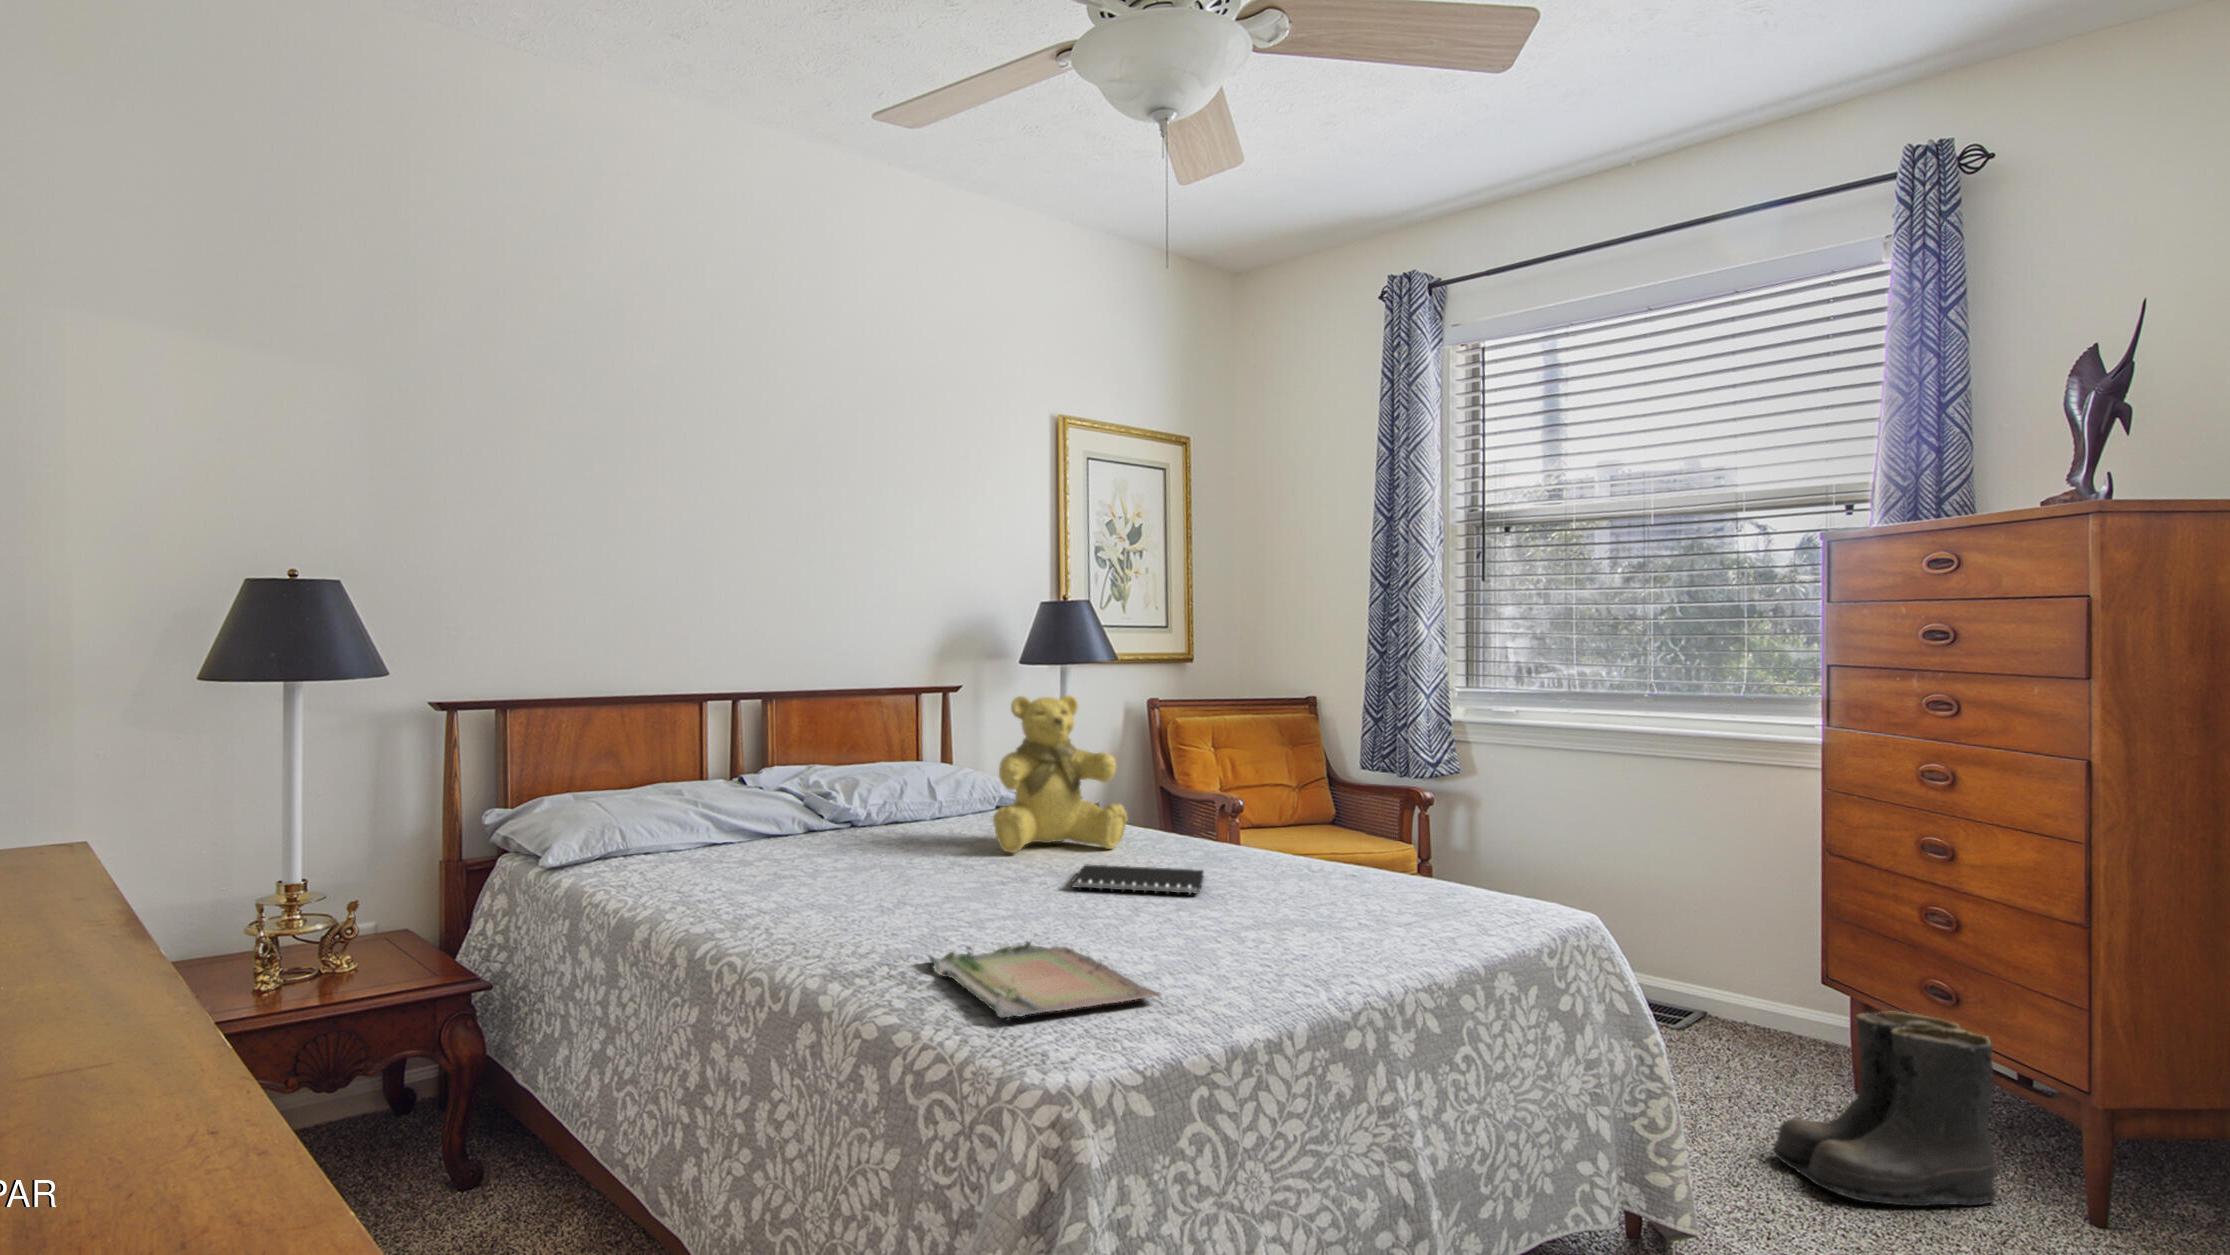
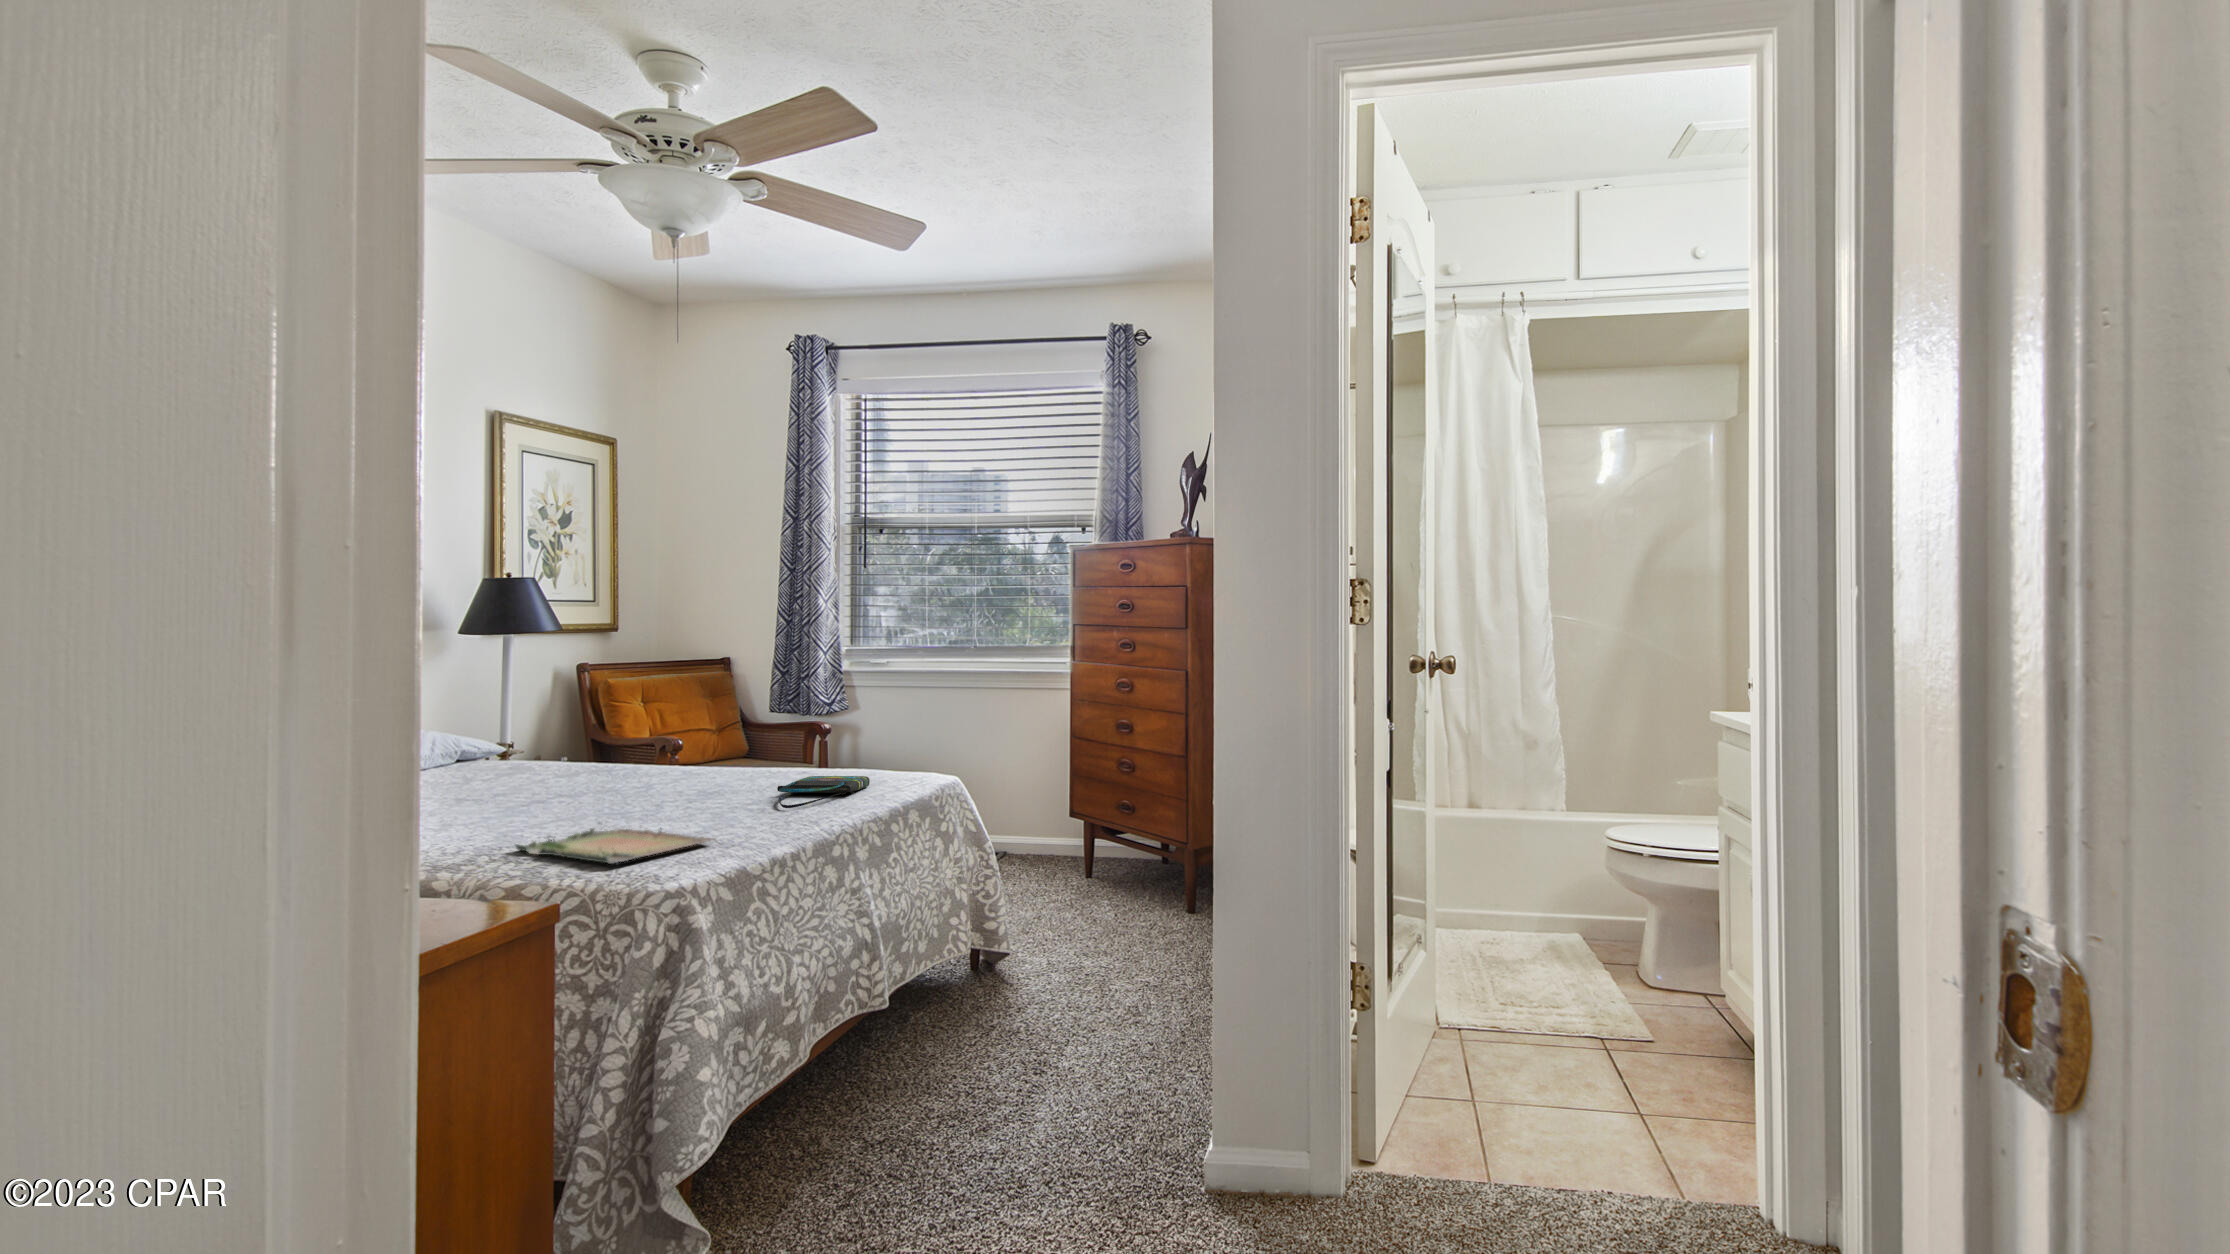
teddy bear: present [993,695,1127,853] -> none [495,657,615,787]
notebook: present [1072,865,1204,894] -> none [592,779,698,801]
tote bag: none [1289,890,1440,946] -> present [777,776,870,808]
boots: present [1772,1012,1998,1206] -> none [1043,818,1151,921]

